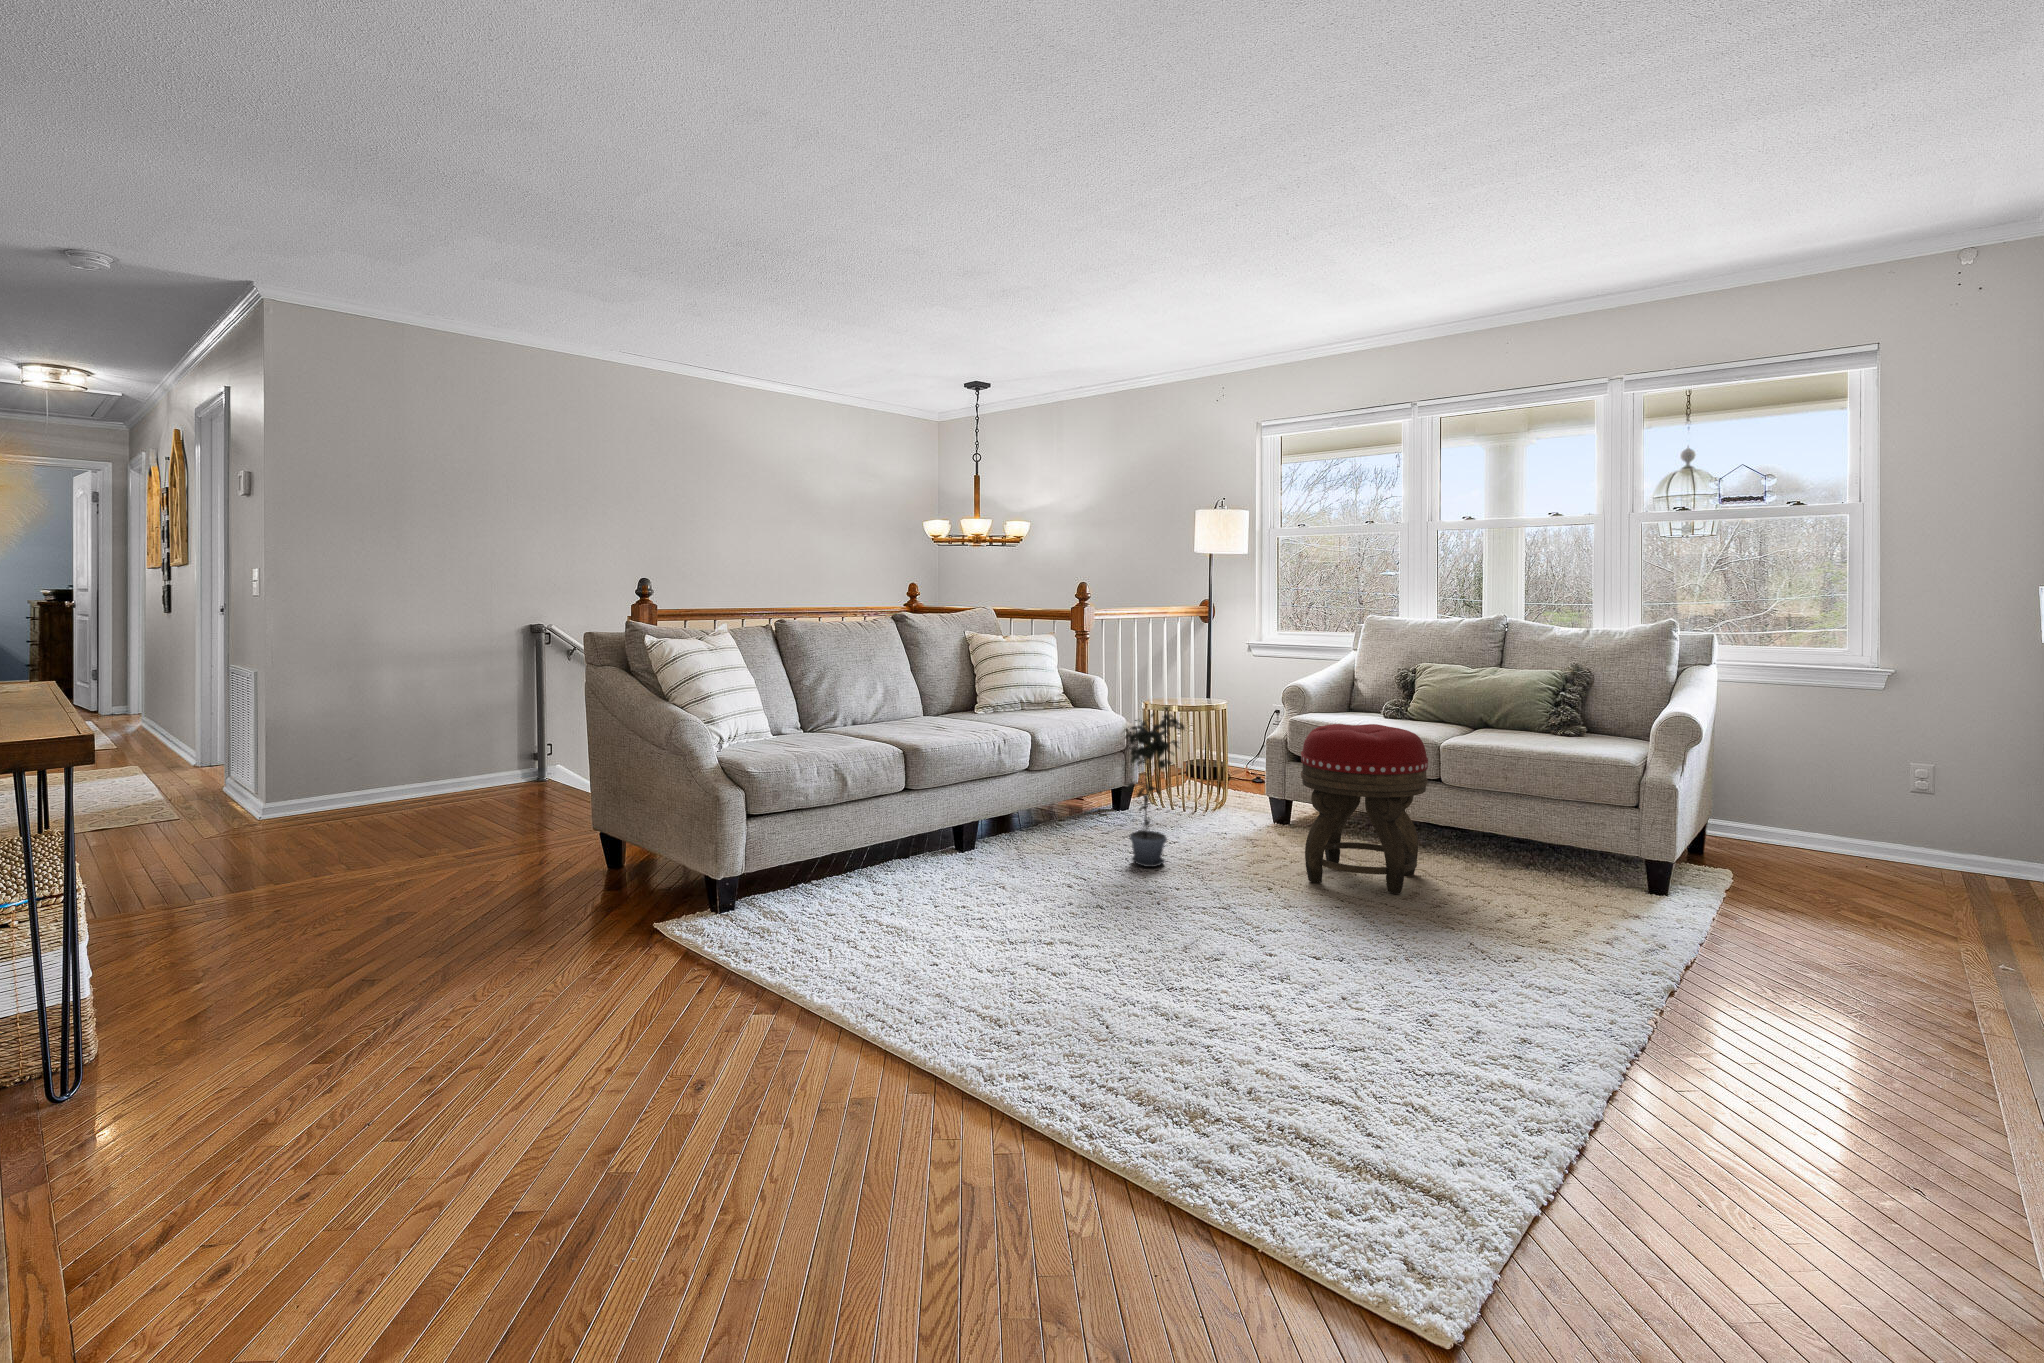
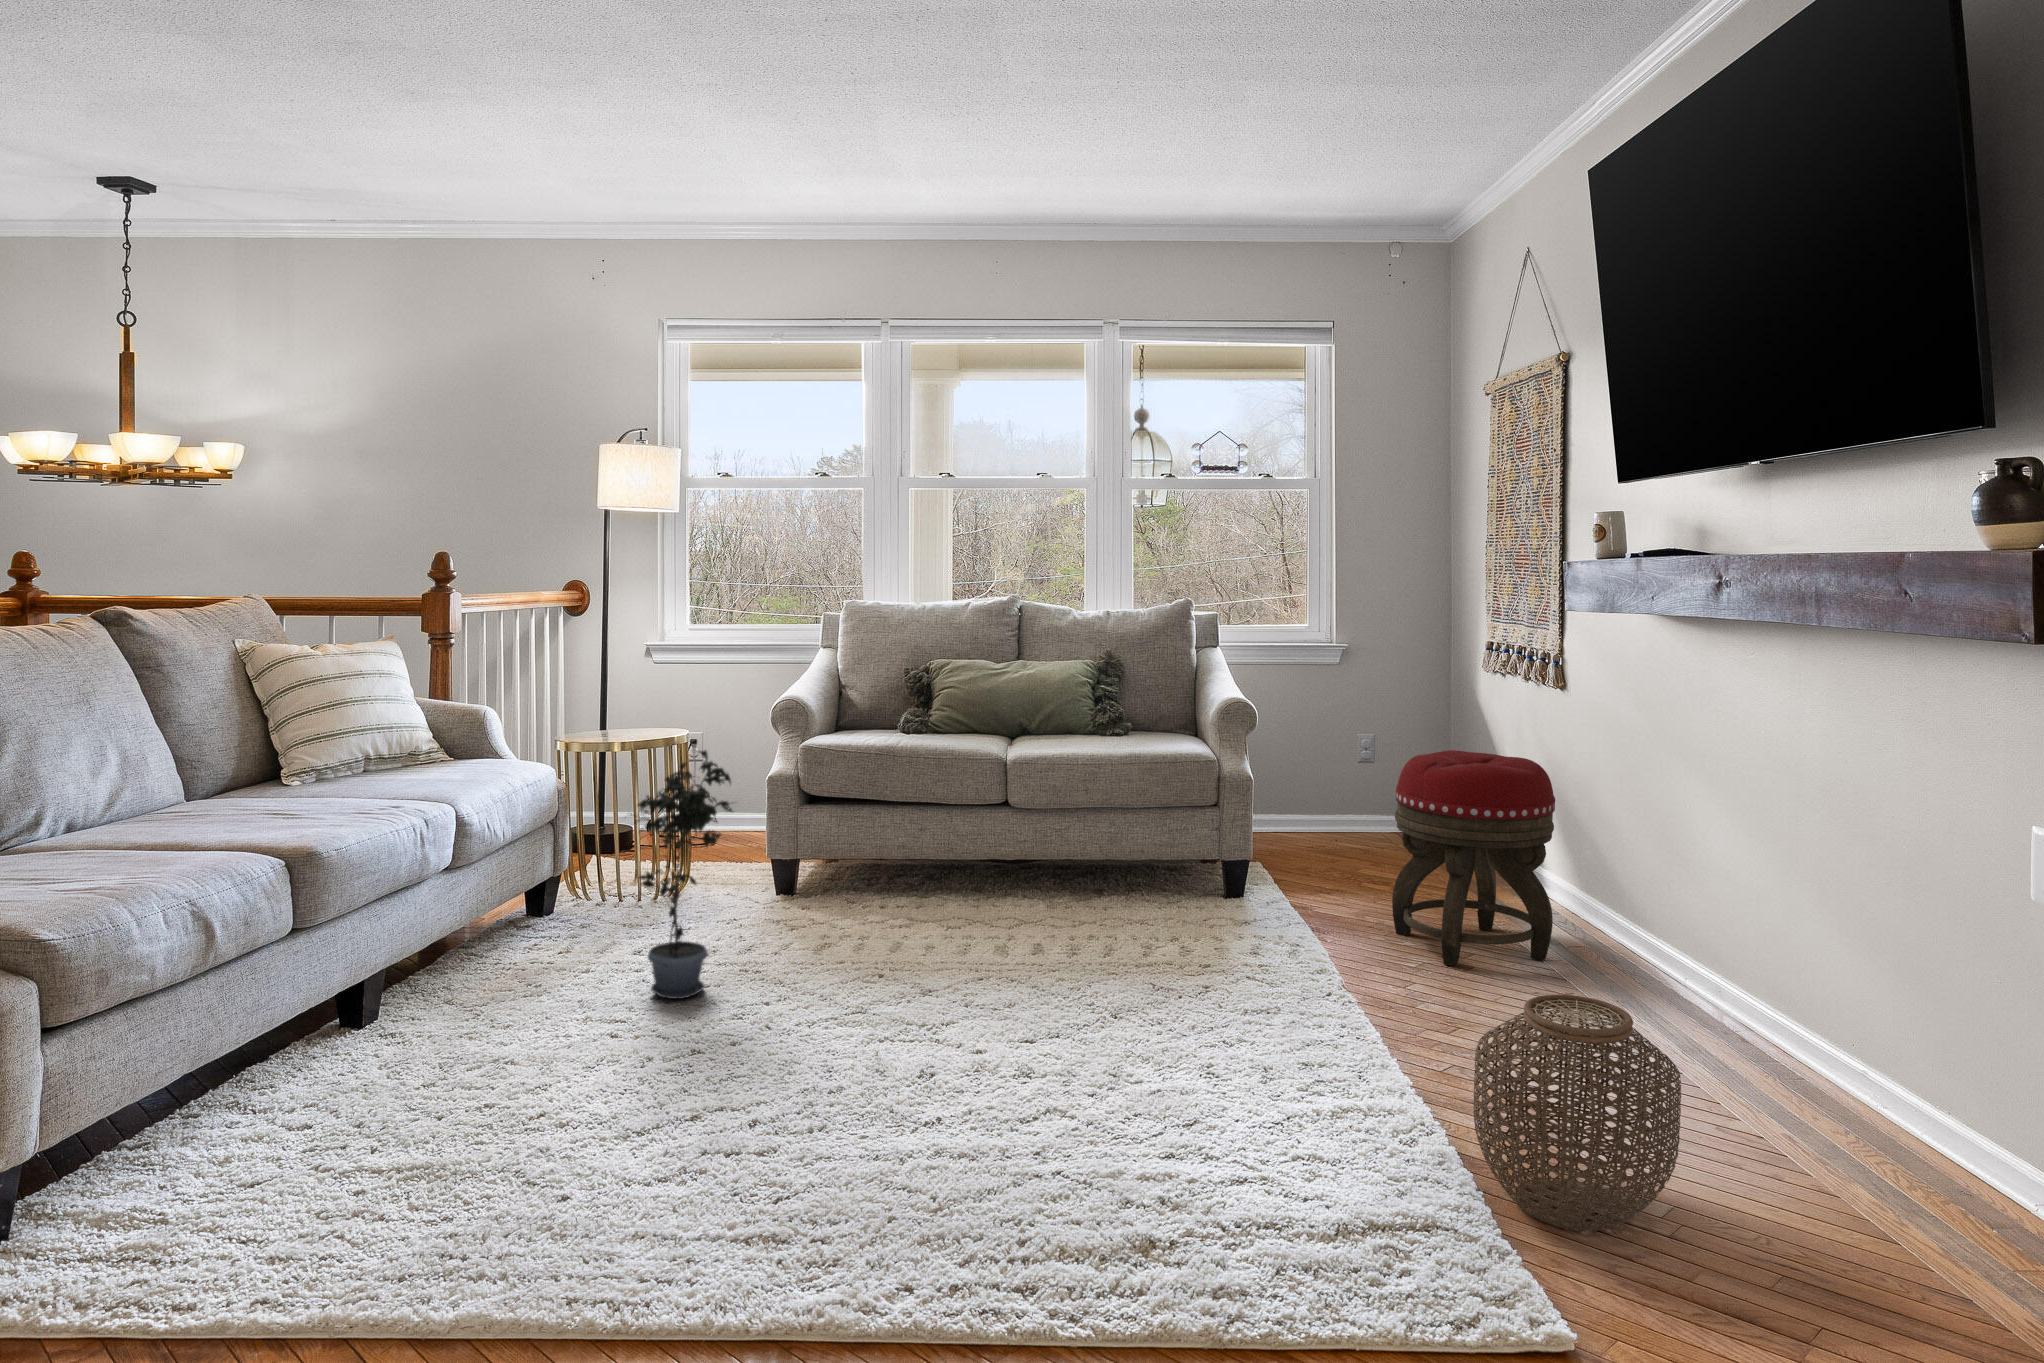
footstool: present [1301,724,1428,894] -> present [1392,750,1555,966]
woven basket: none [1563,947,1766,1162] -> present [1474,995,1681,1232]

